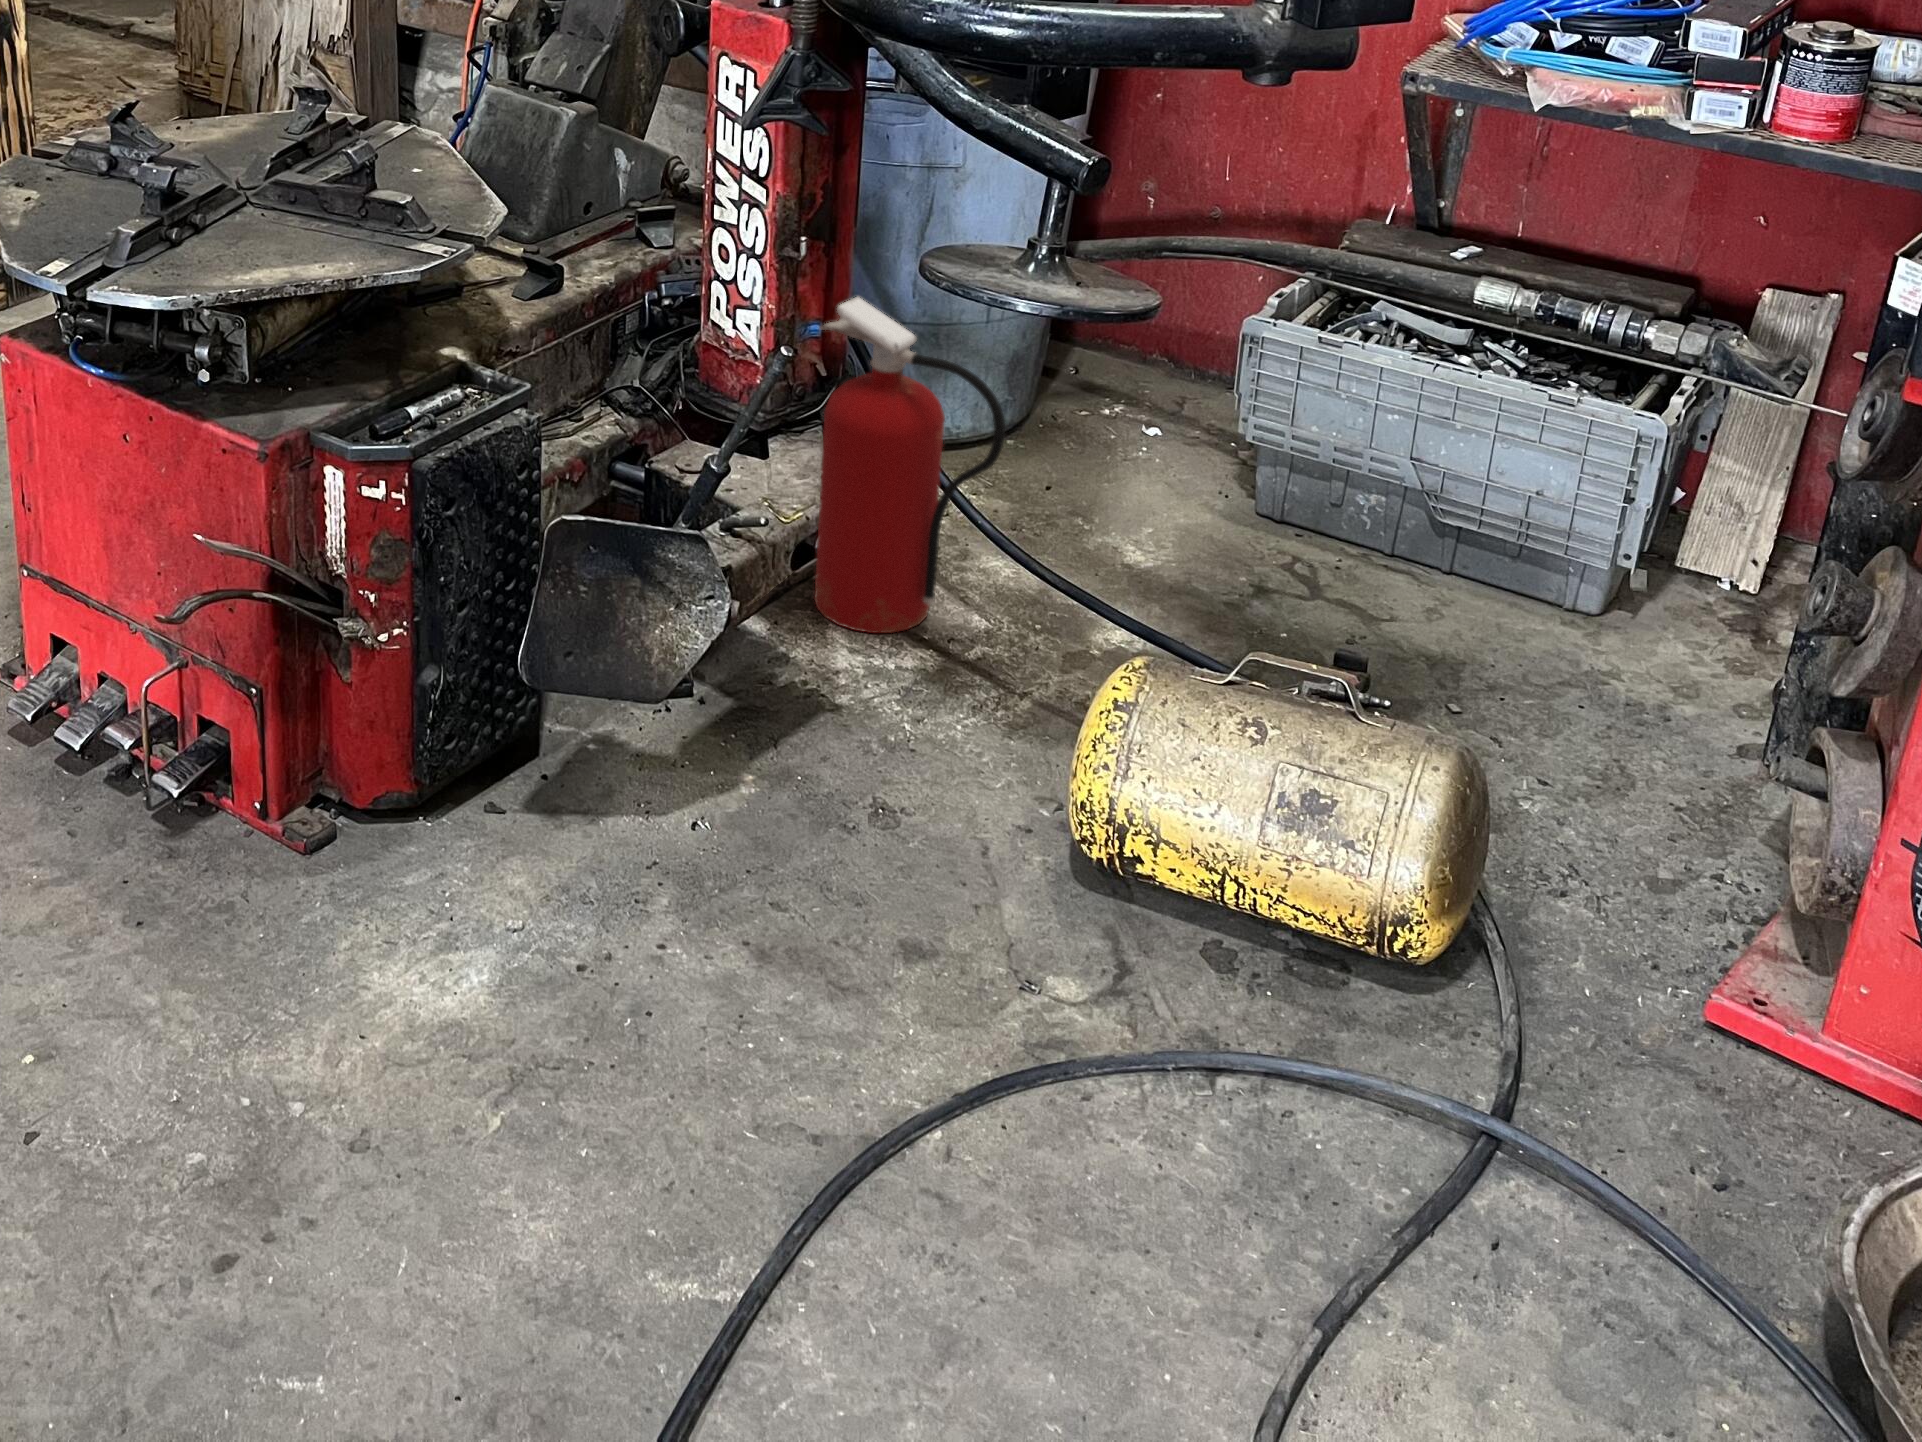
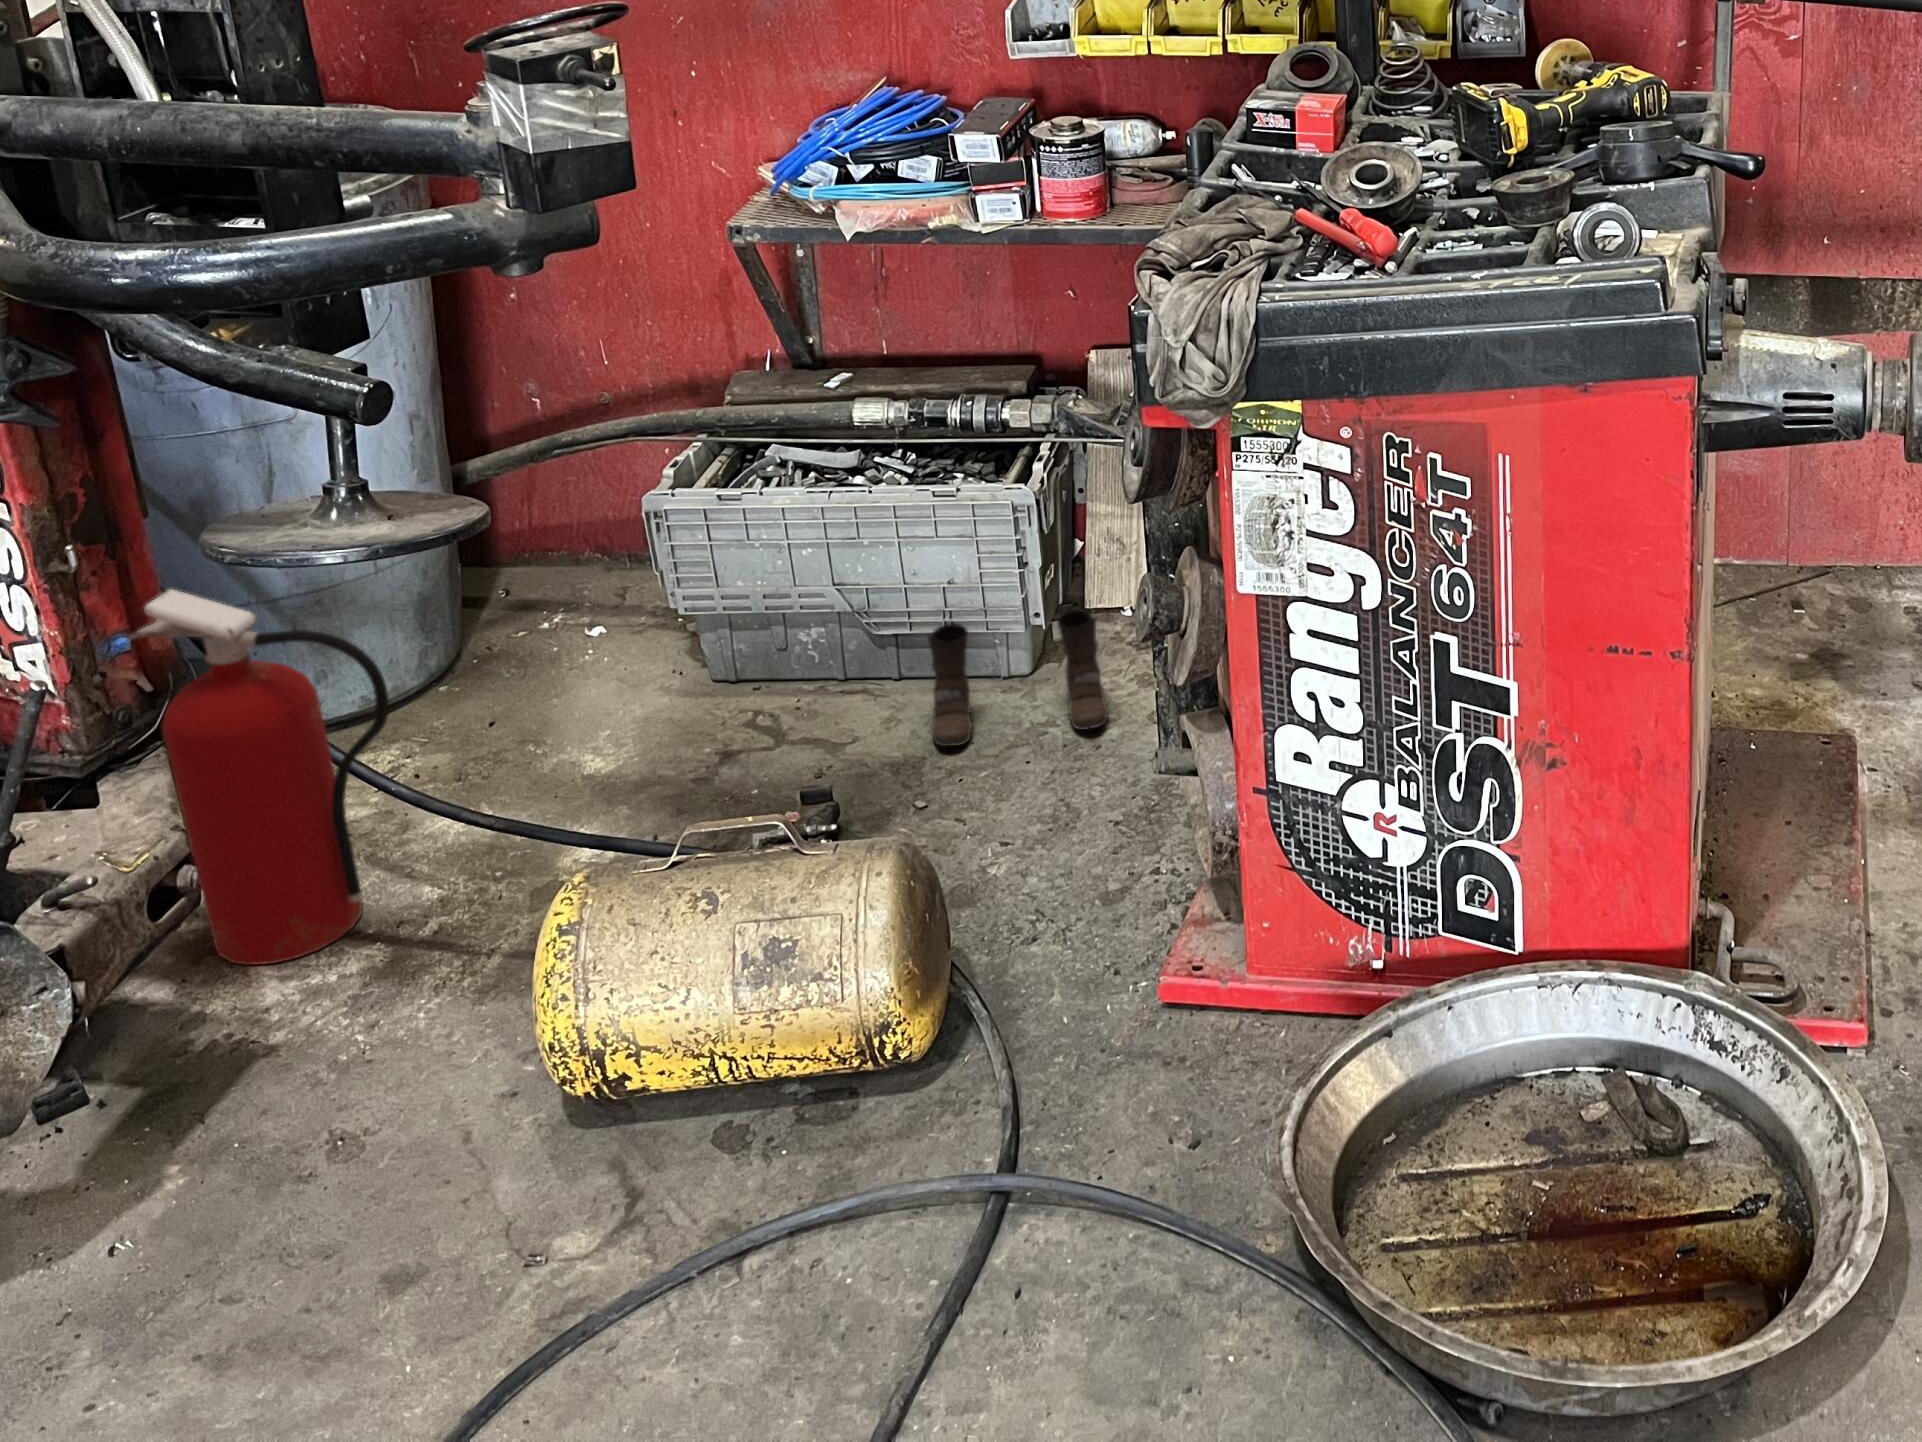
boots: none [1479,533,1703,697] -> present [928,609,1108,746]

